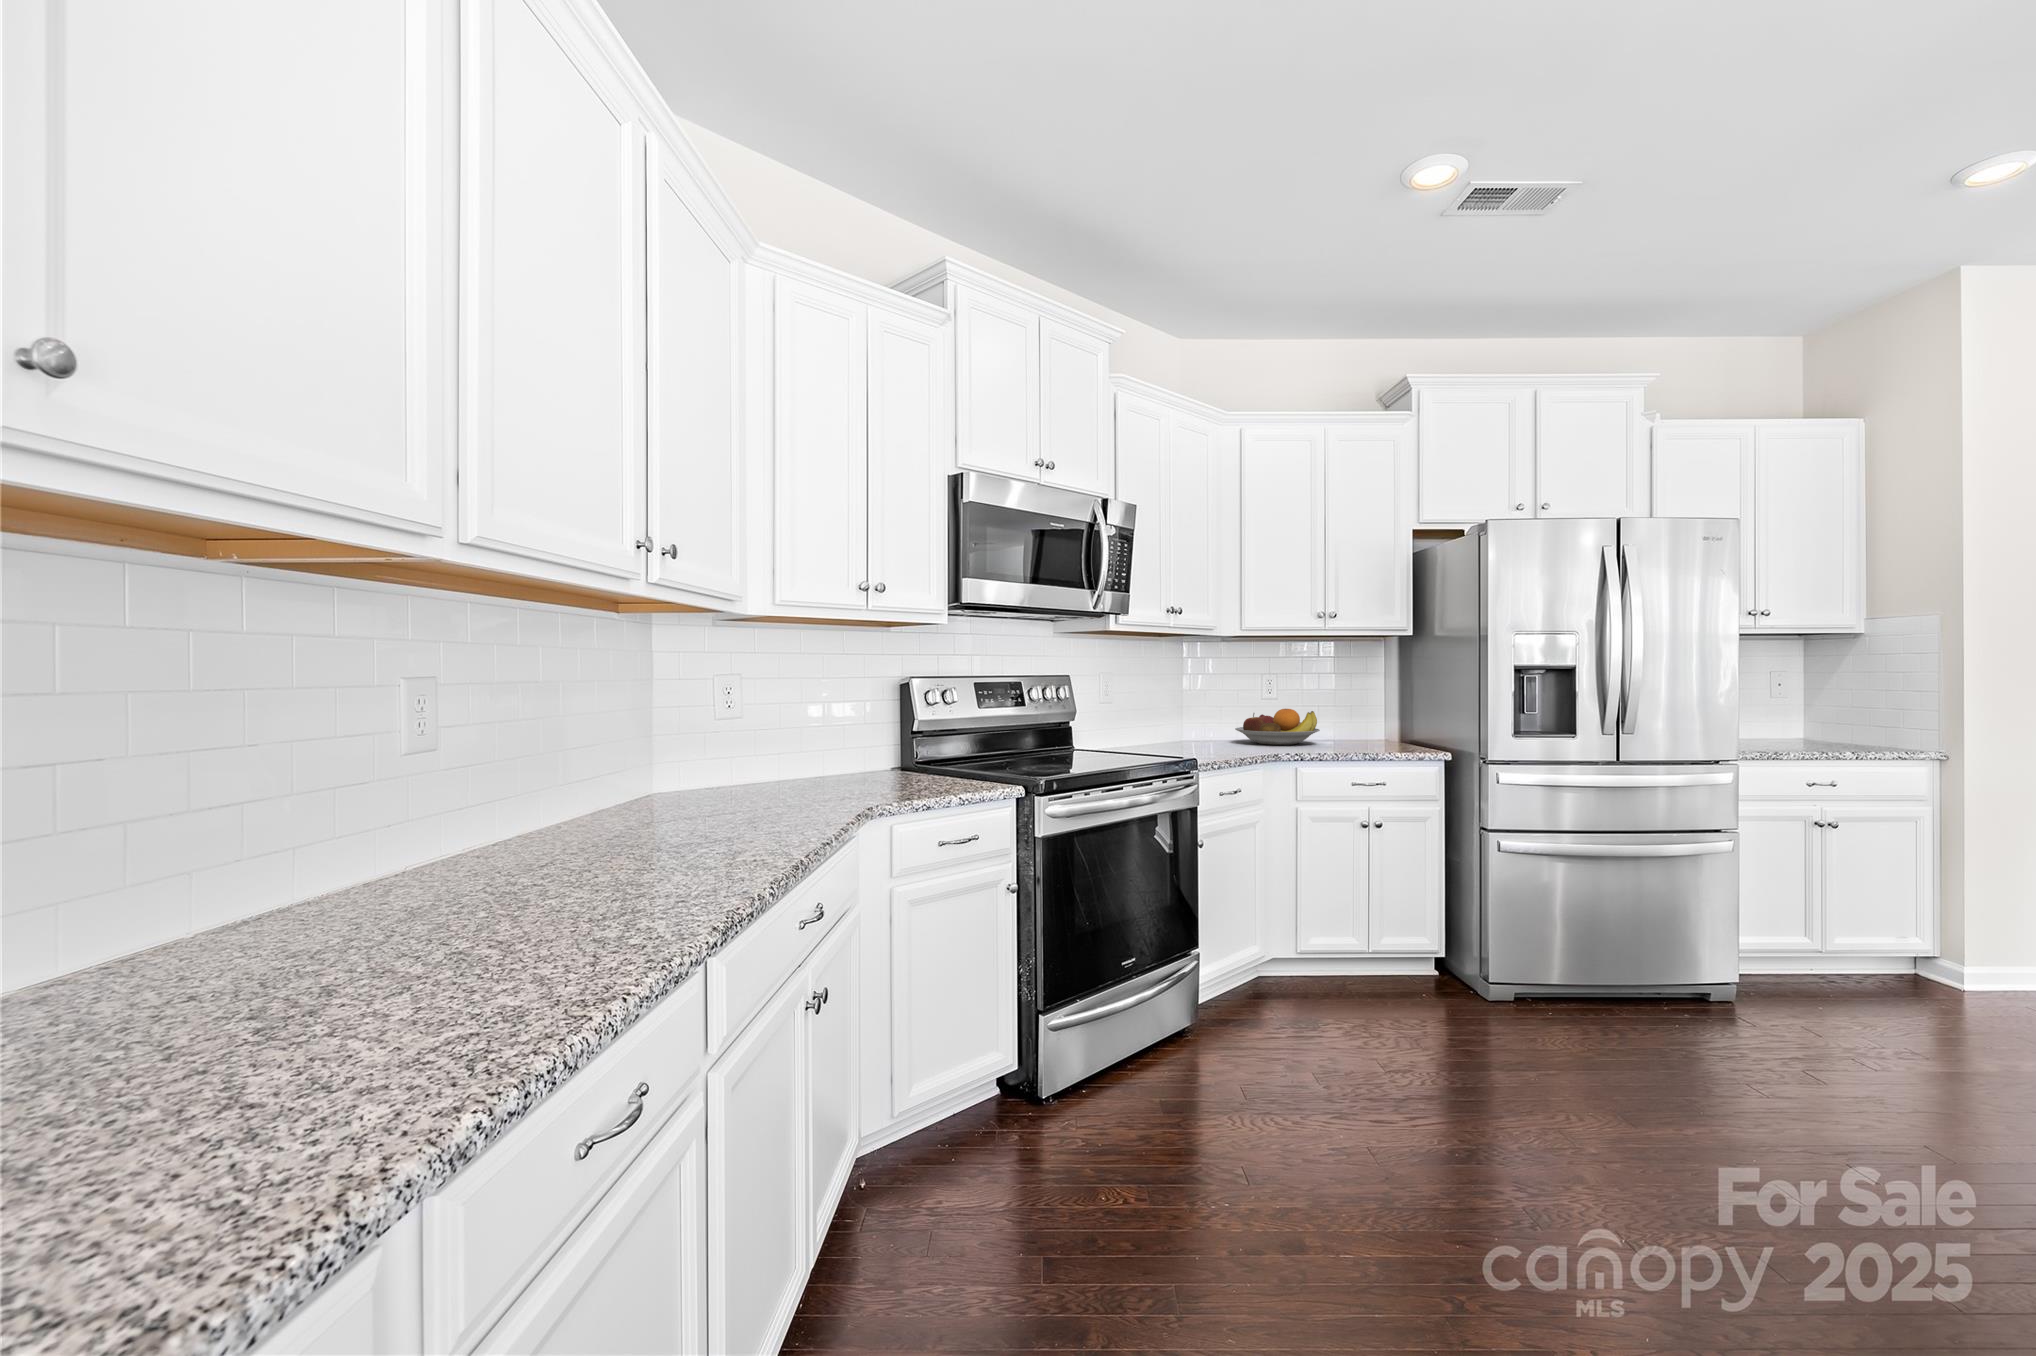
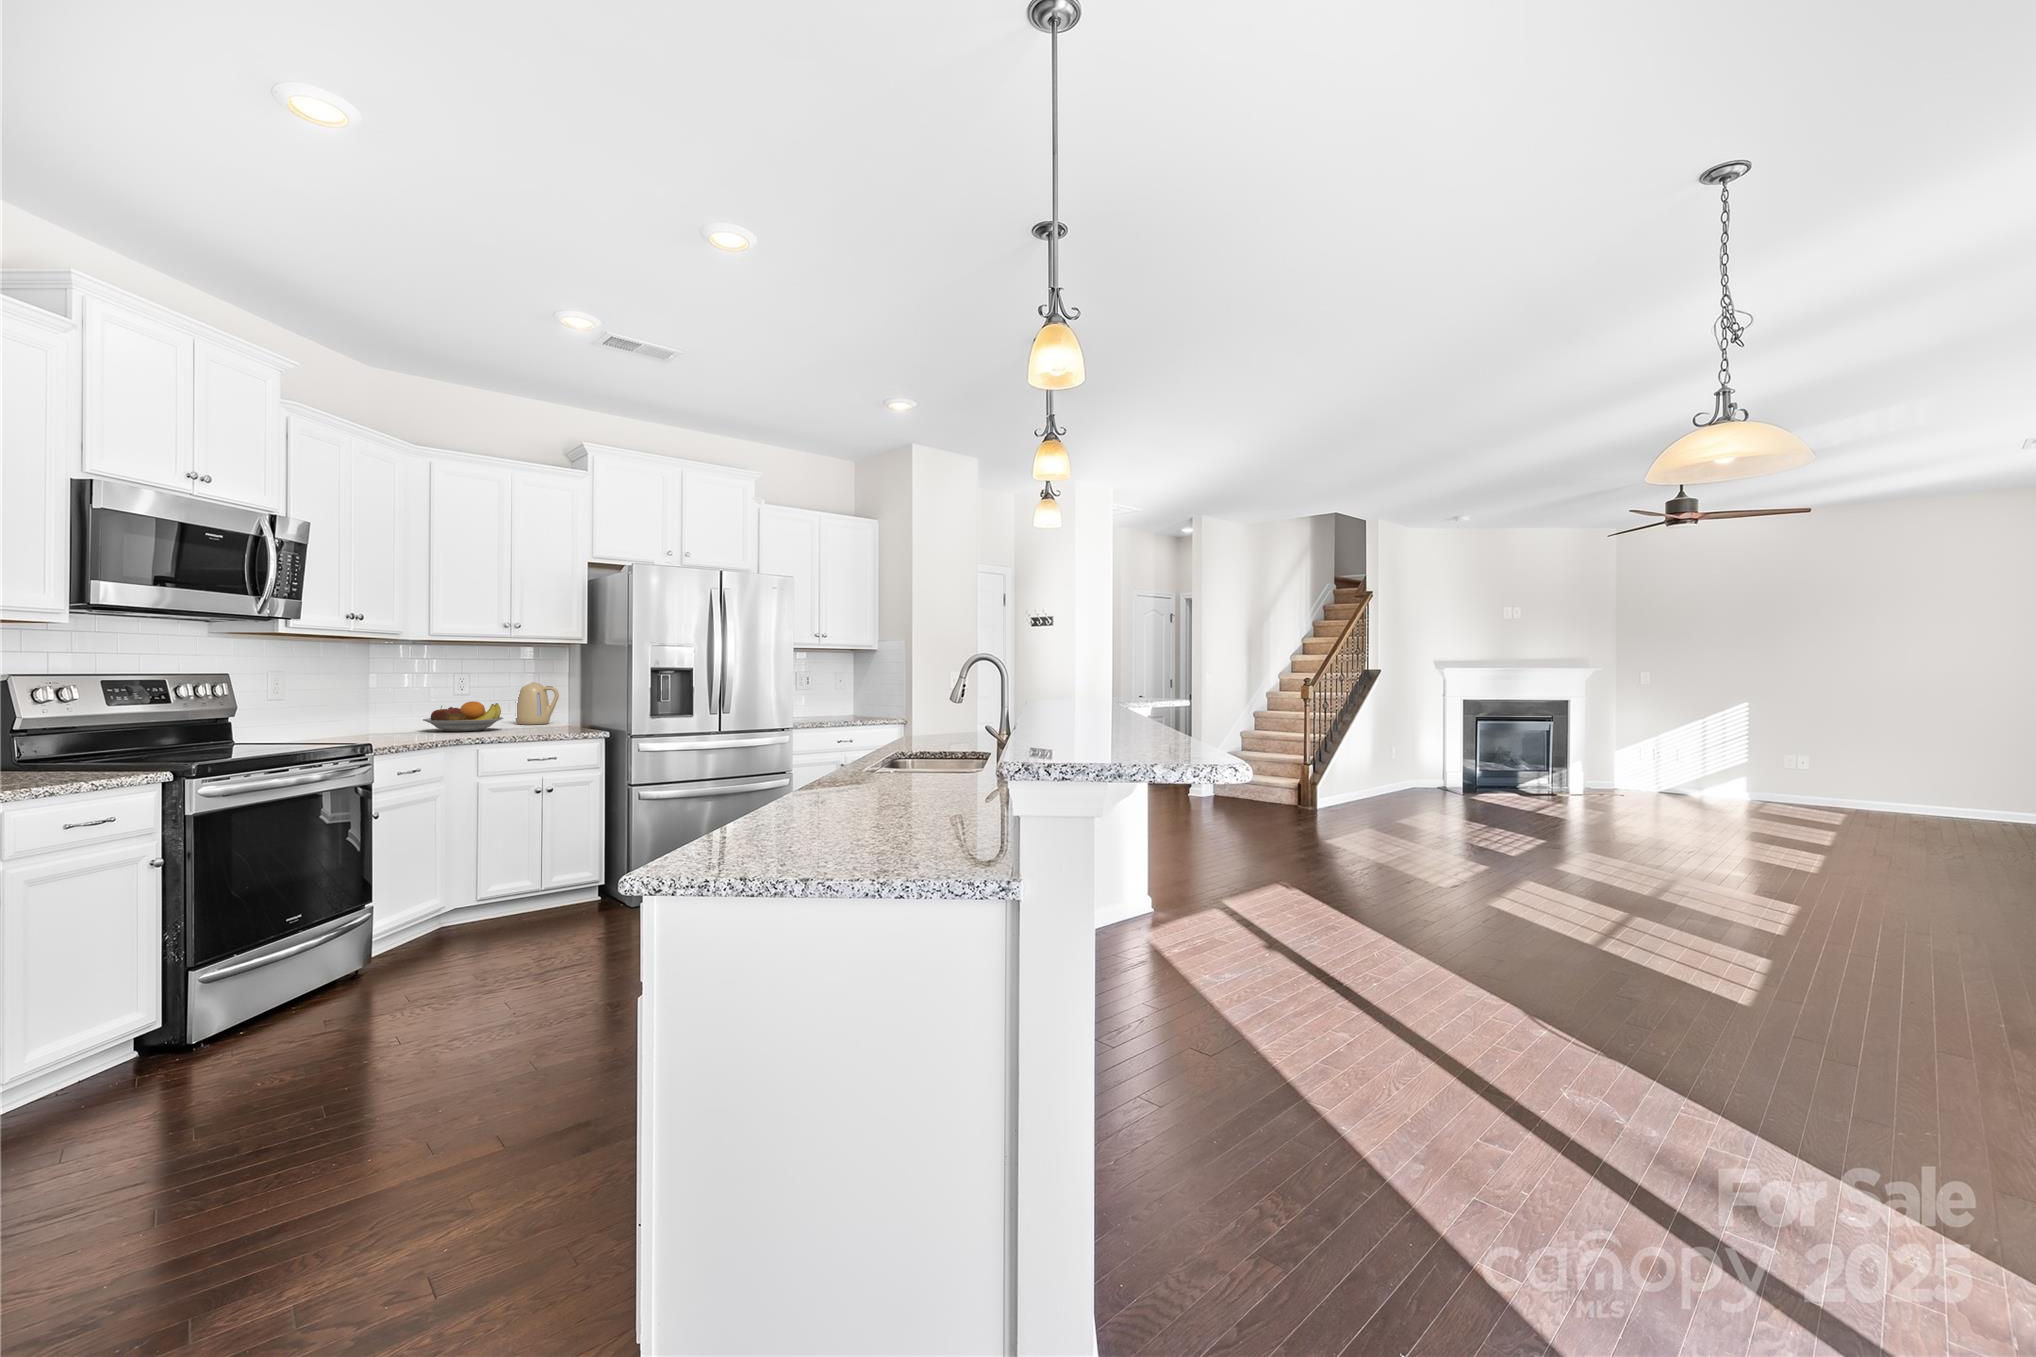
kettle: none [1322,685,1377,738] -> present [516,682,559,725]

